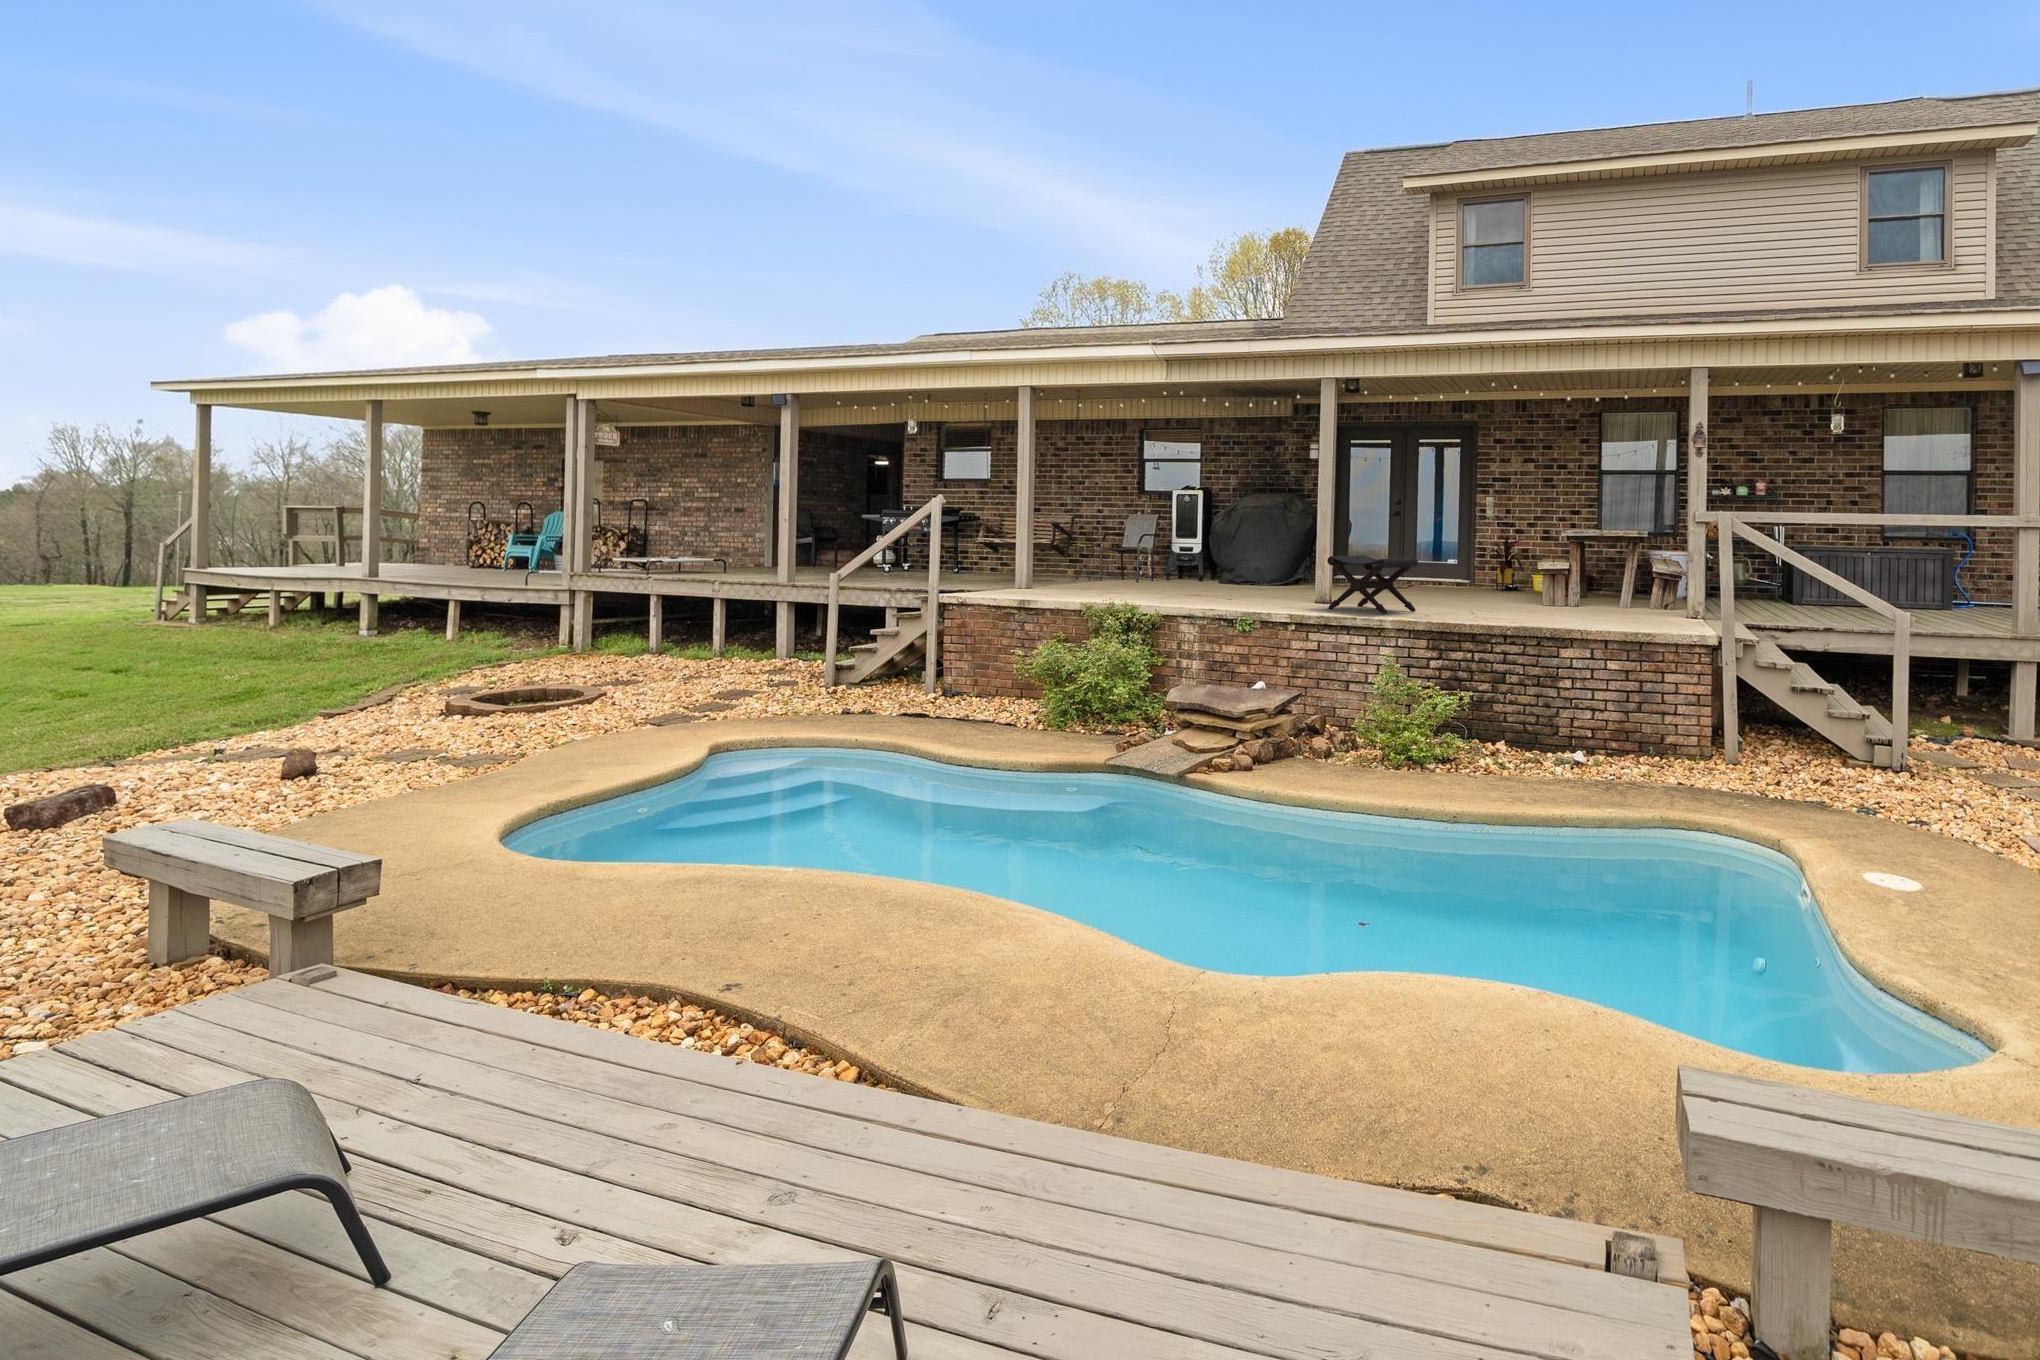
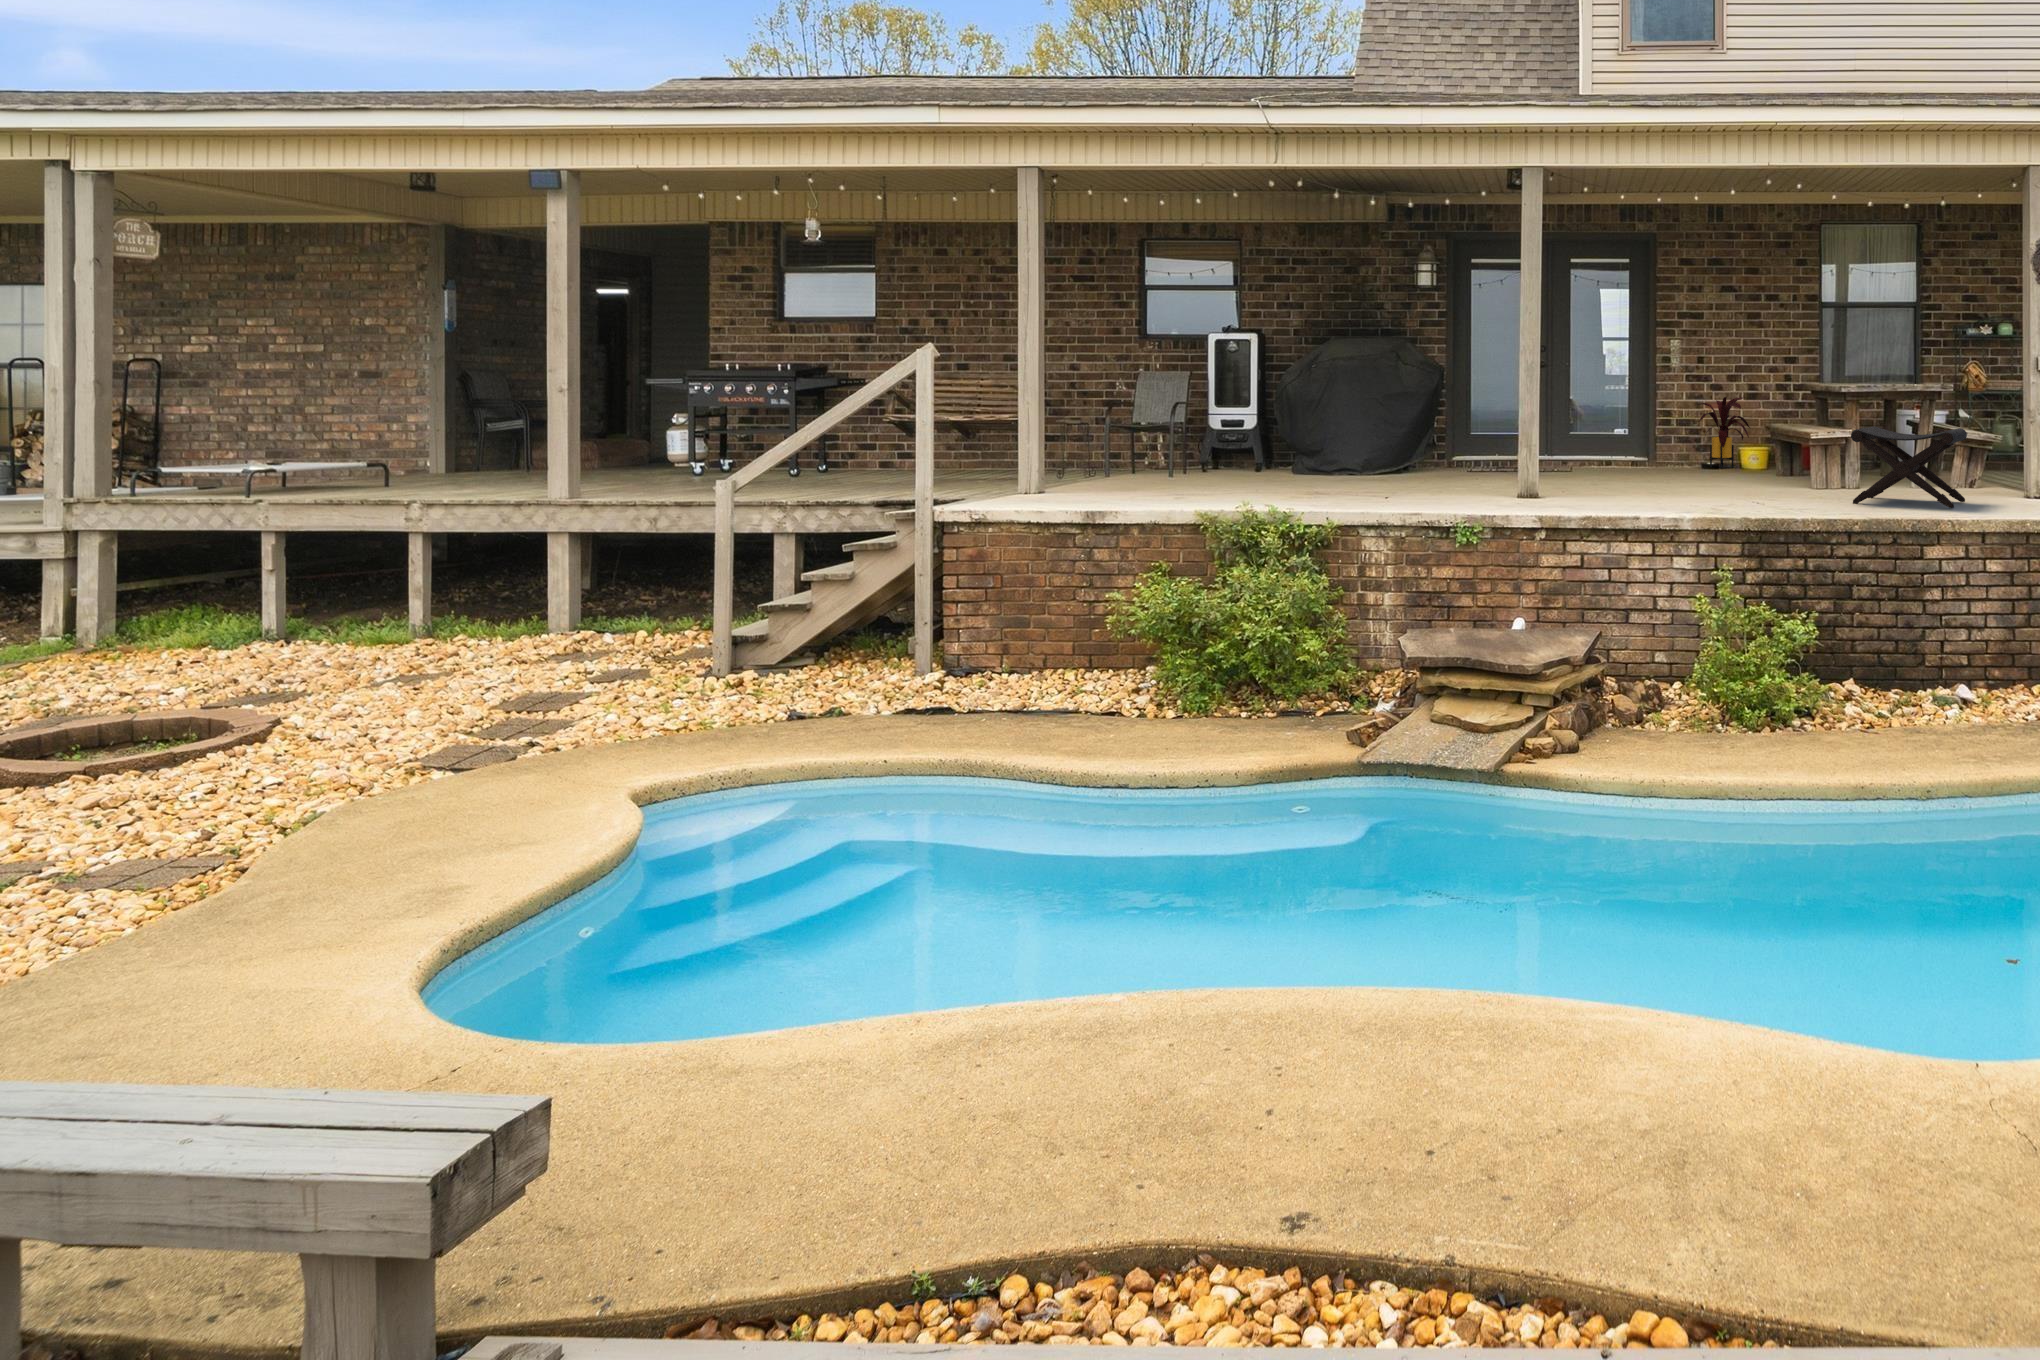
footstool: present [1327,555,1418,614] -> present [1851,426,1967,508]

